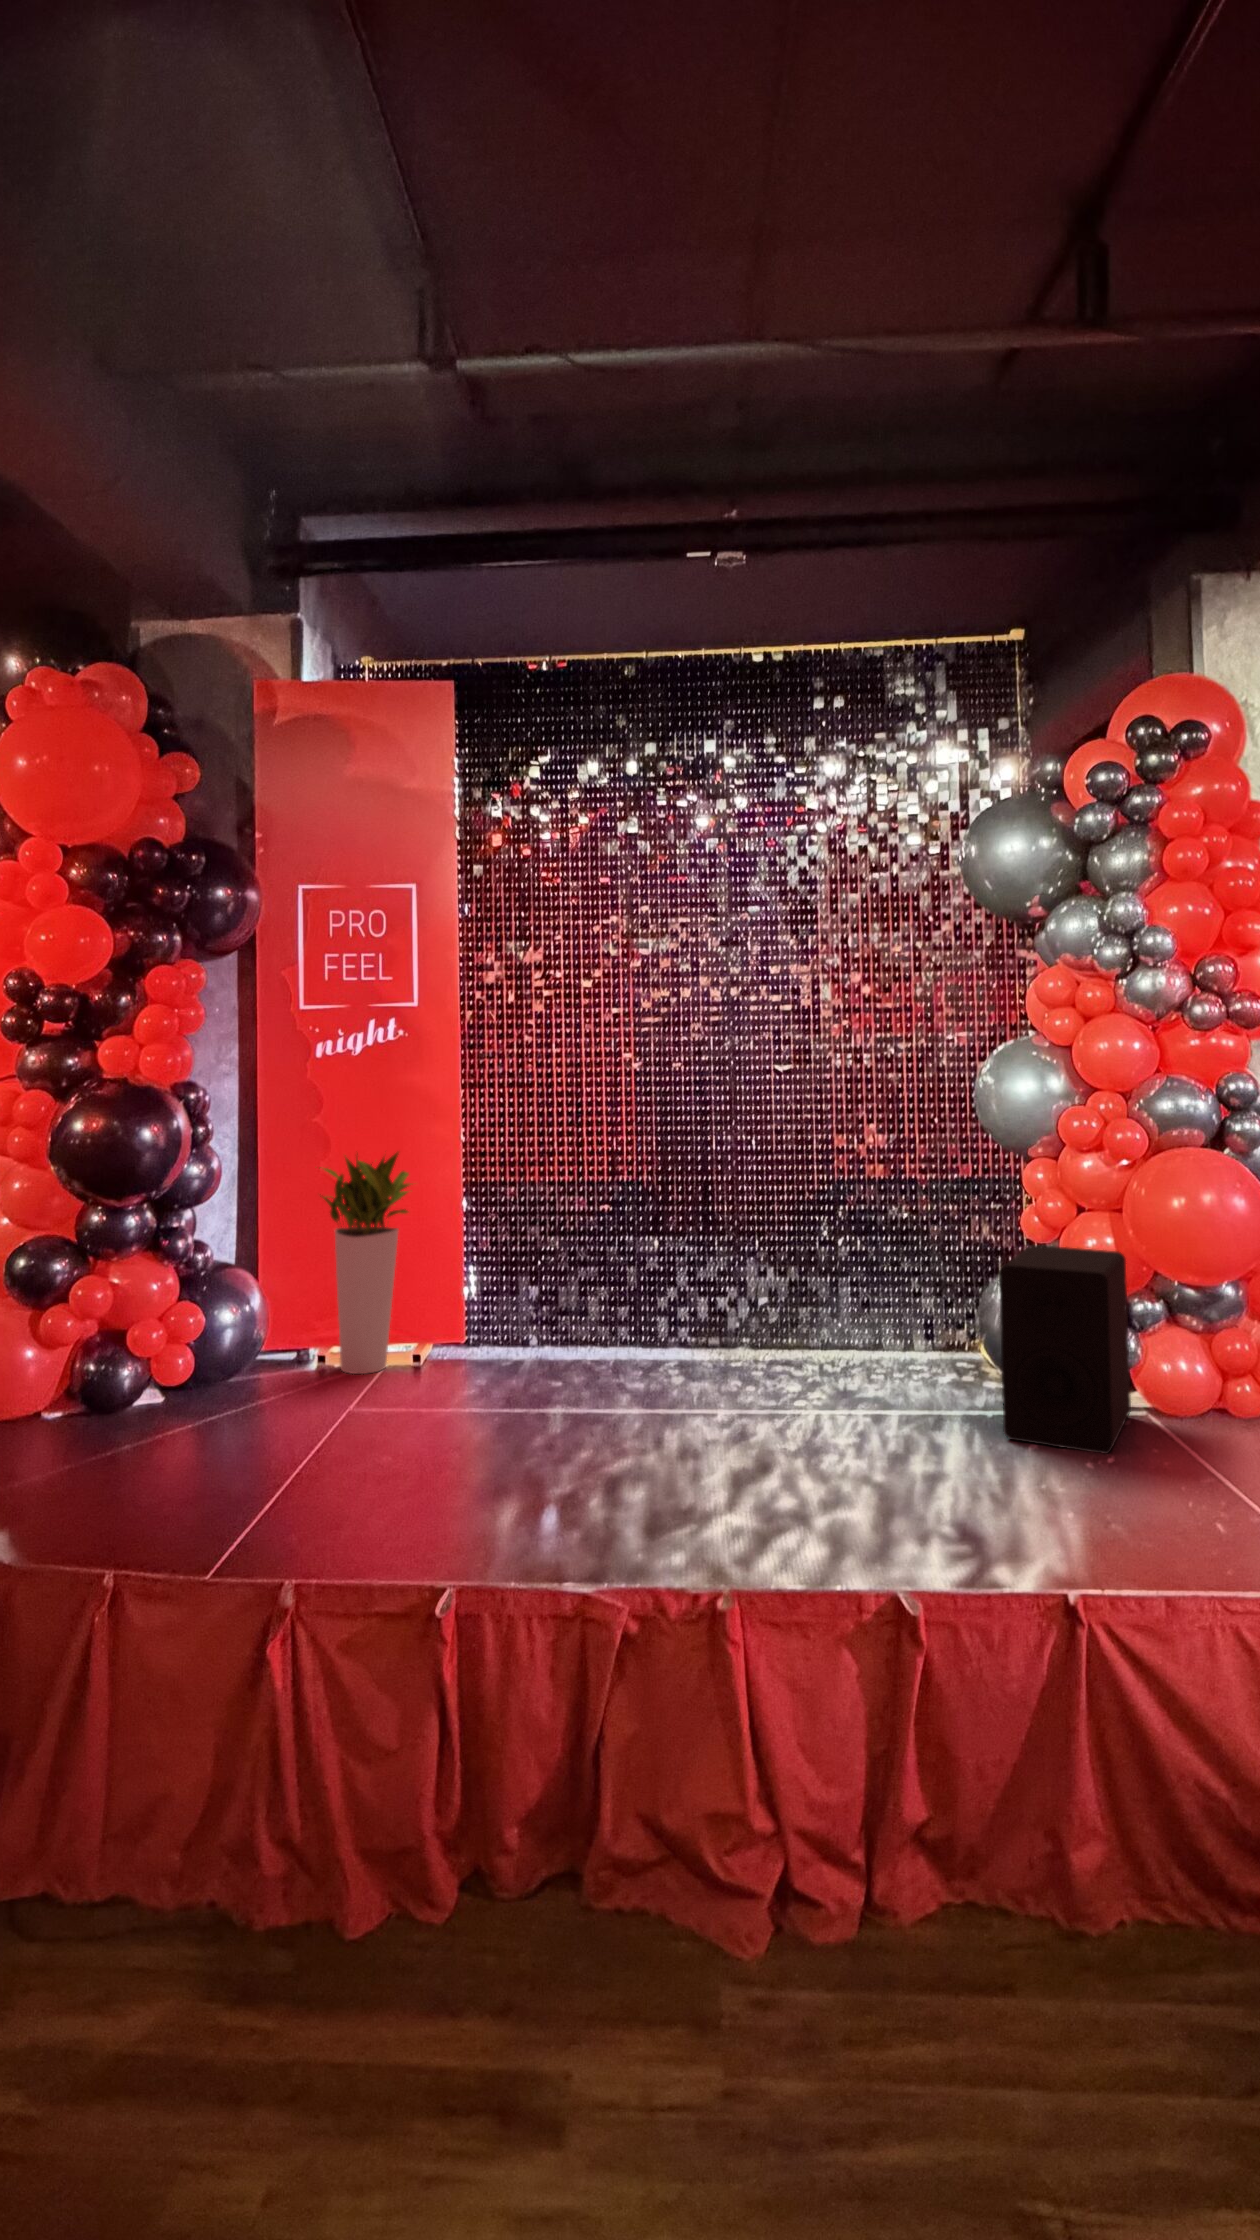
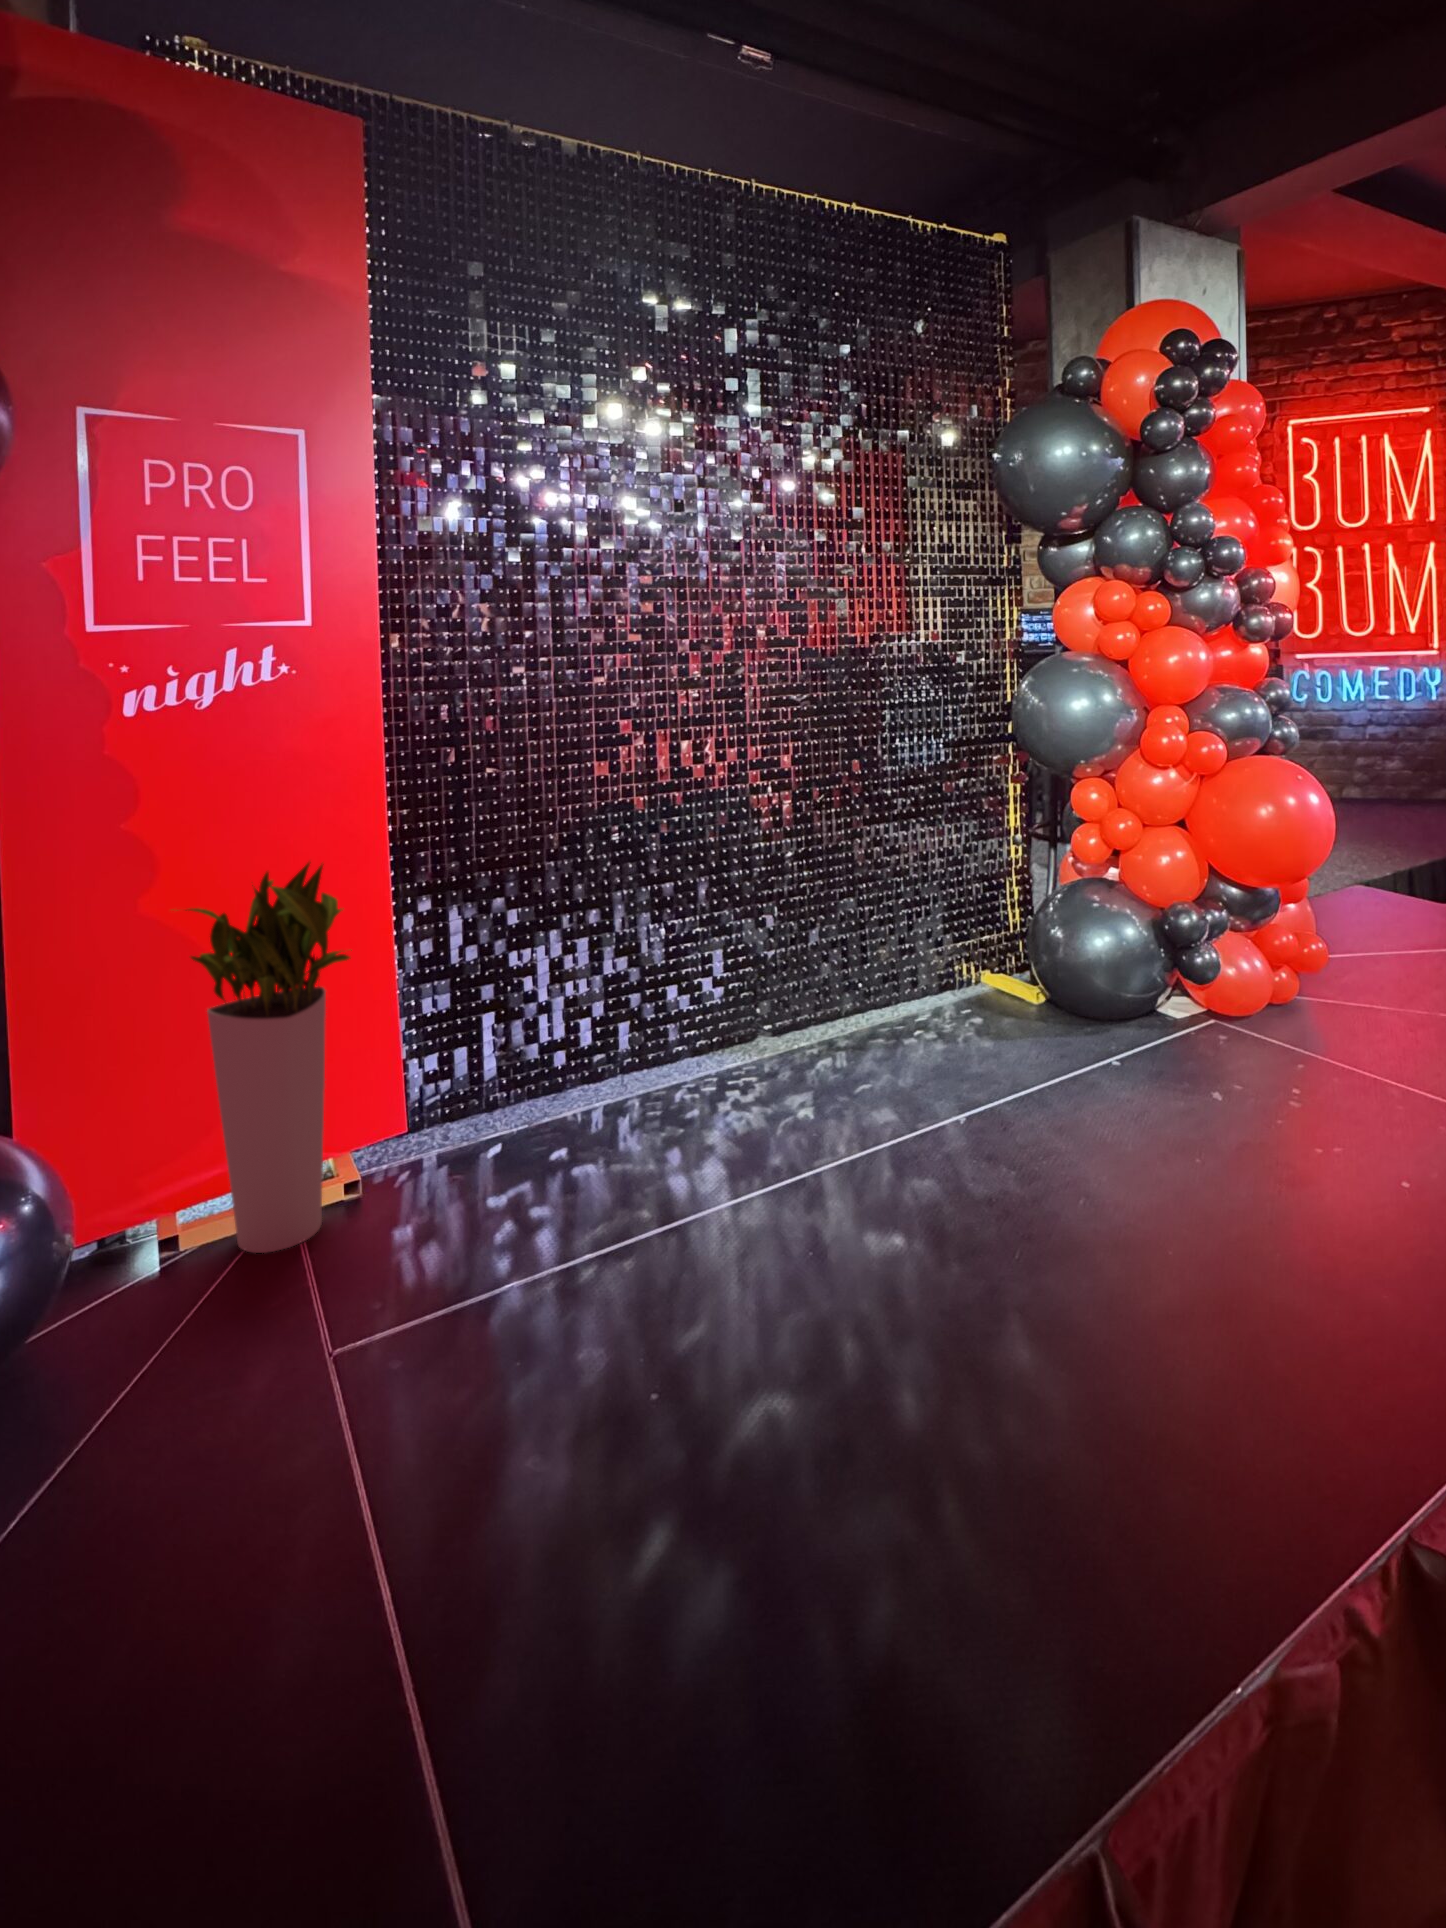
speaker: present [999,1245,1131,1454] -> none [1122,861,1294,1076]

